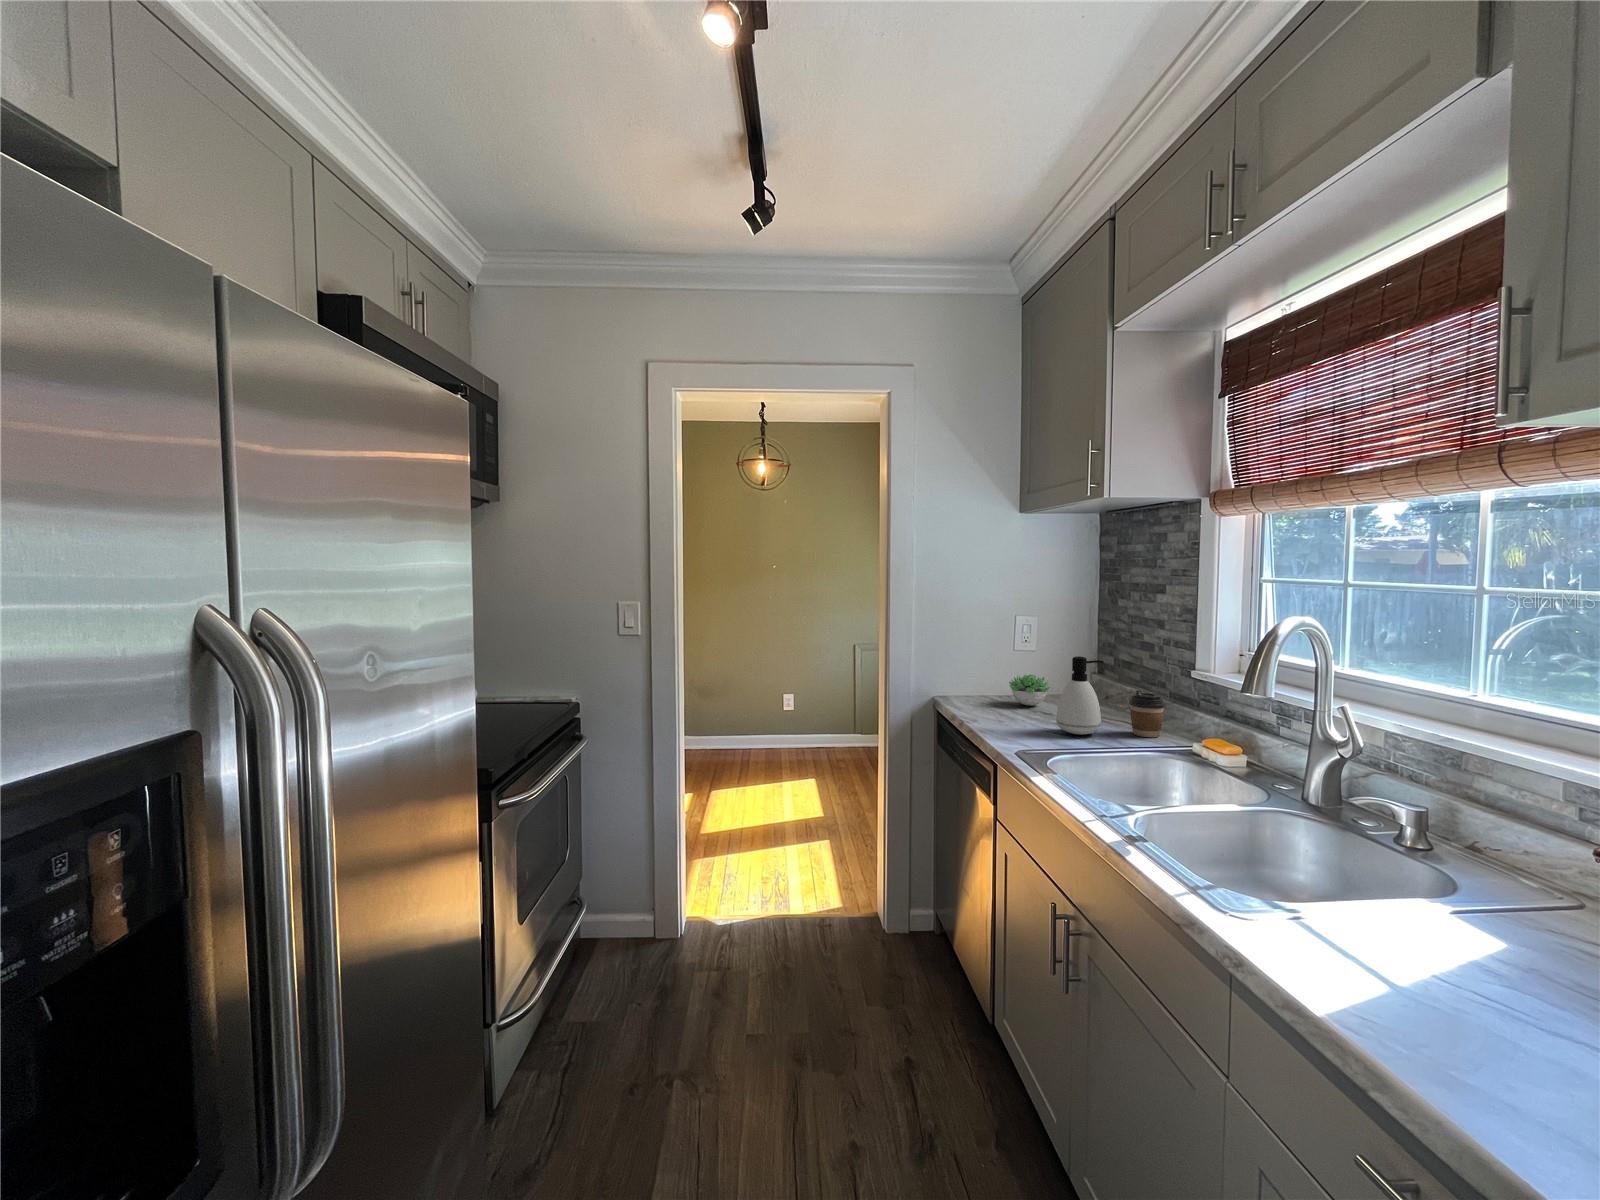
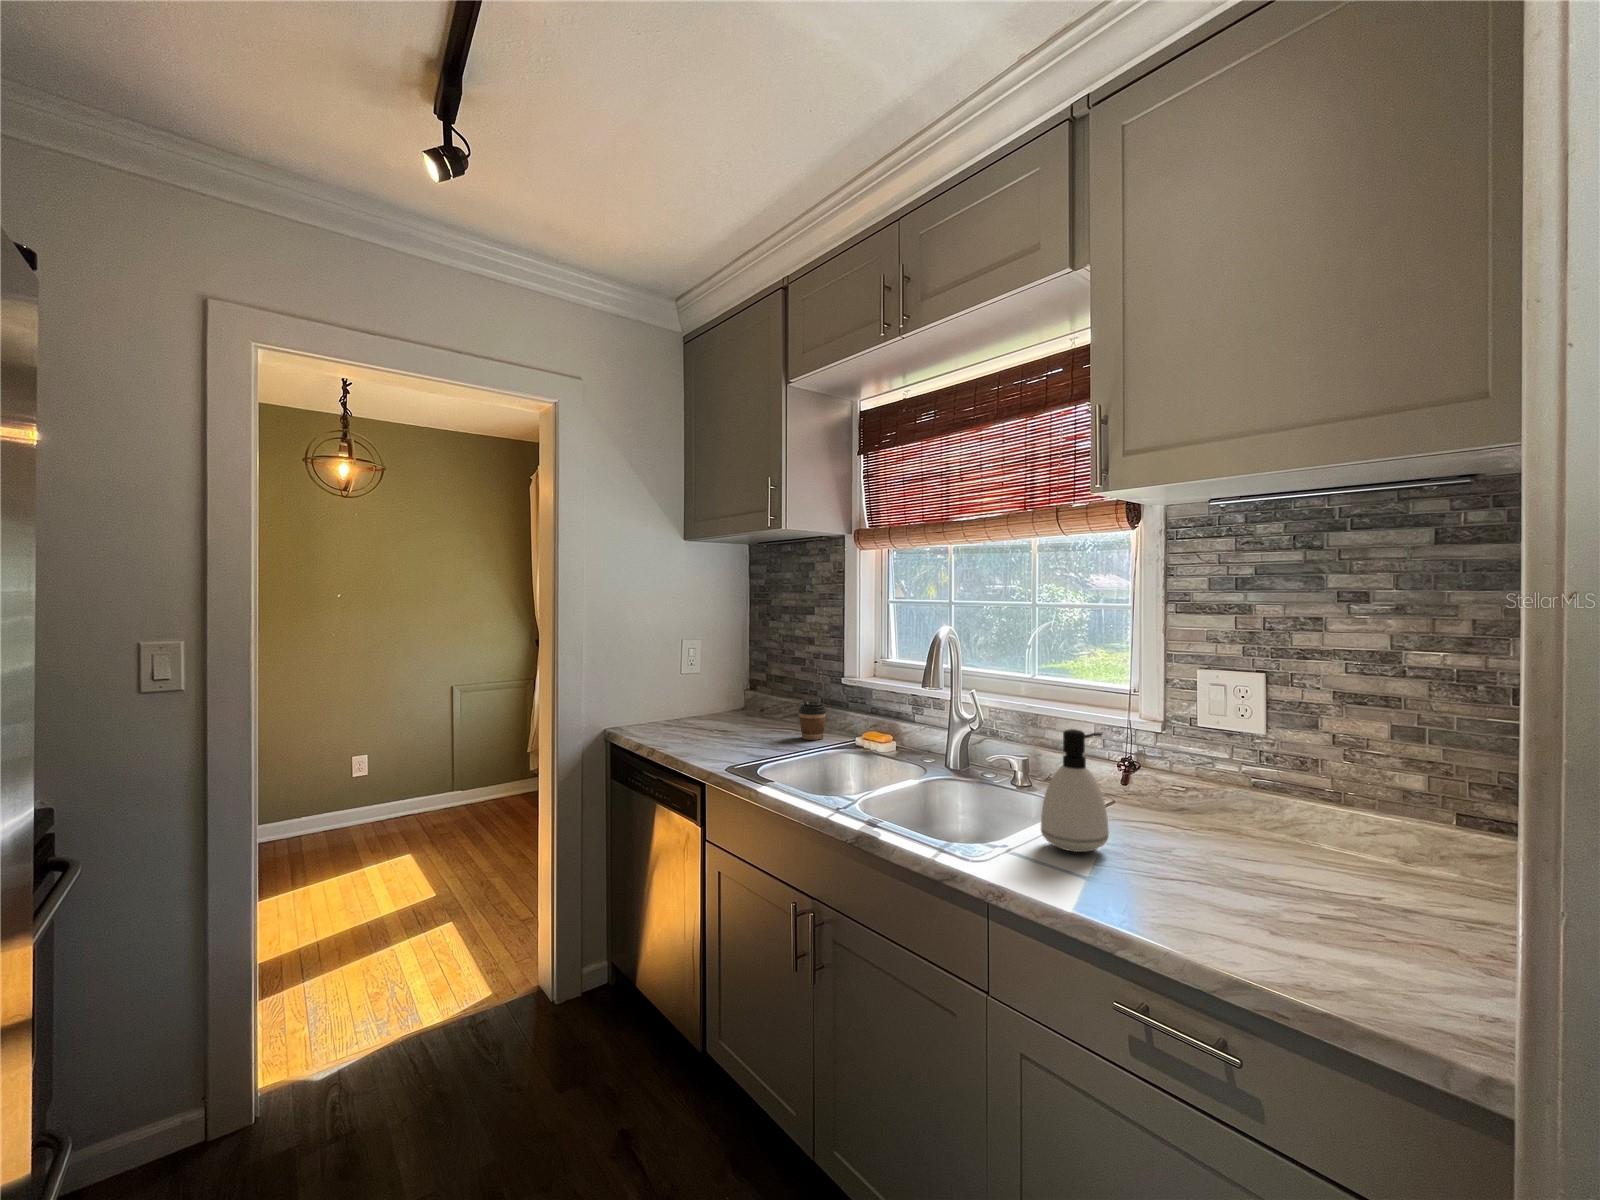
soap dispenser: present [1056,656,1104,735] -> present [1041,729,1109,852]
succulent plant: present [1009,675,1050,705] -> none [680,697,721,727]

